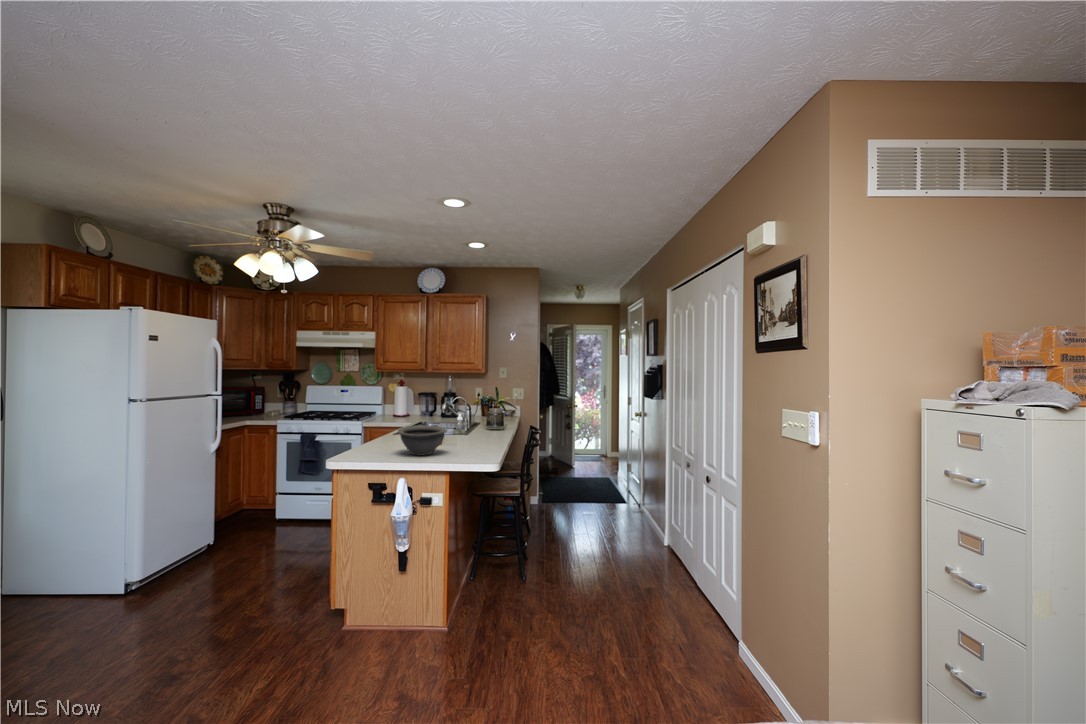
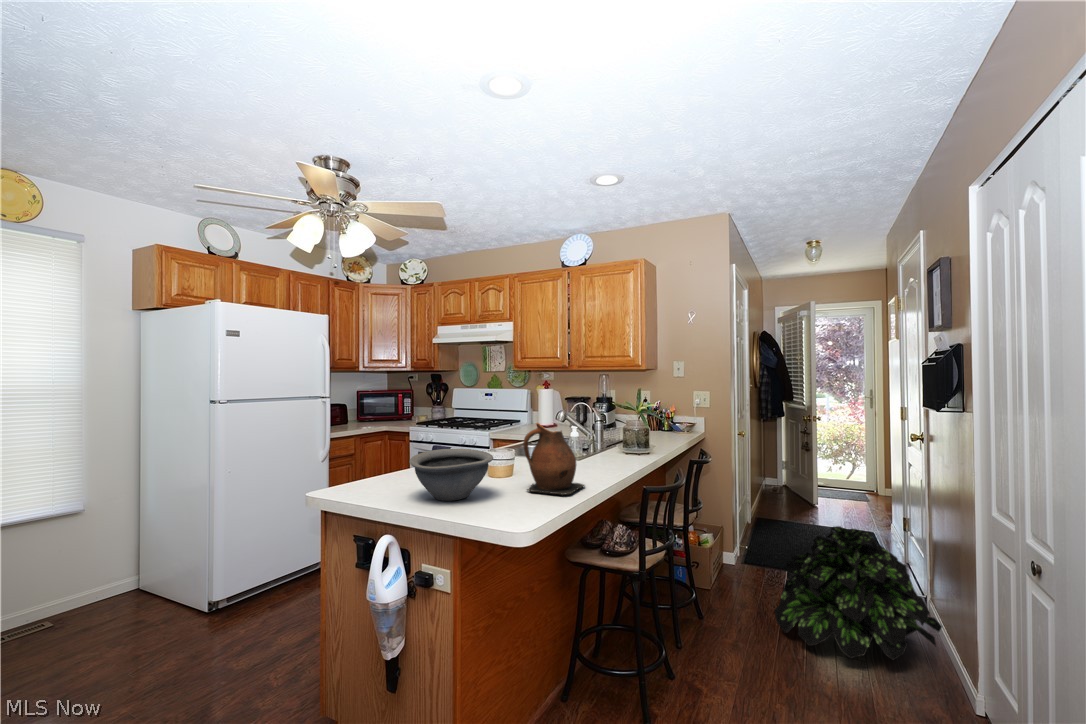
ceramic pitcher: none [457,408,489,450] -> present [523,423,585,495]
potted plant: none [570,465,650,534] -> present [774,526,942,660]

